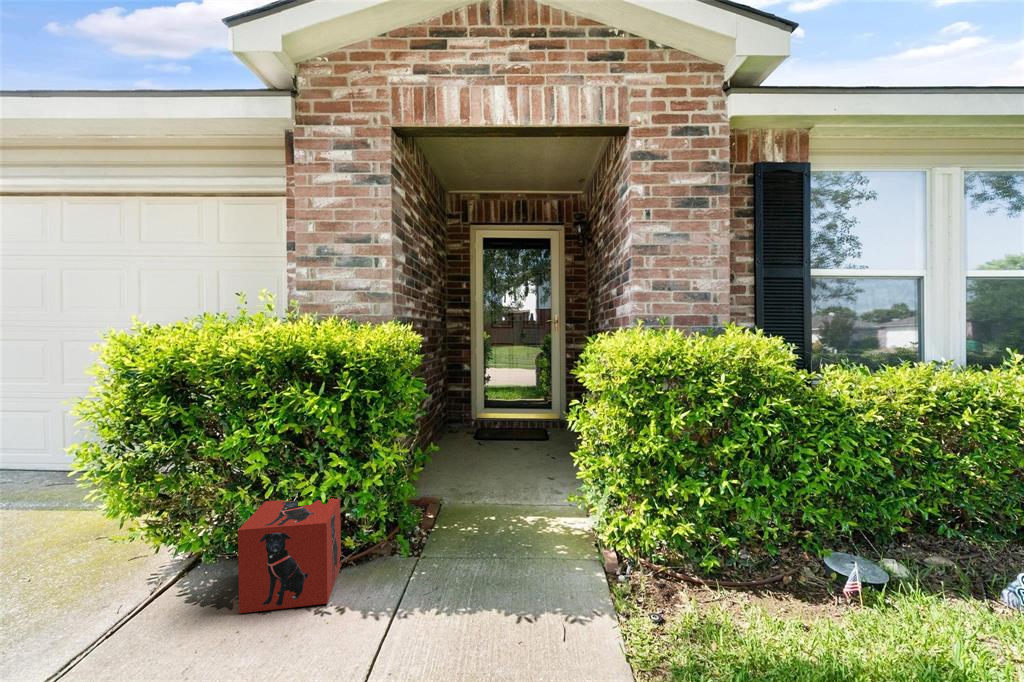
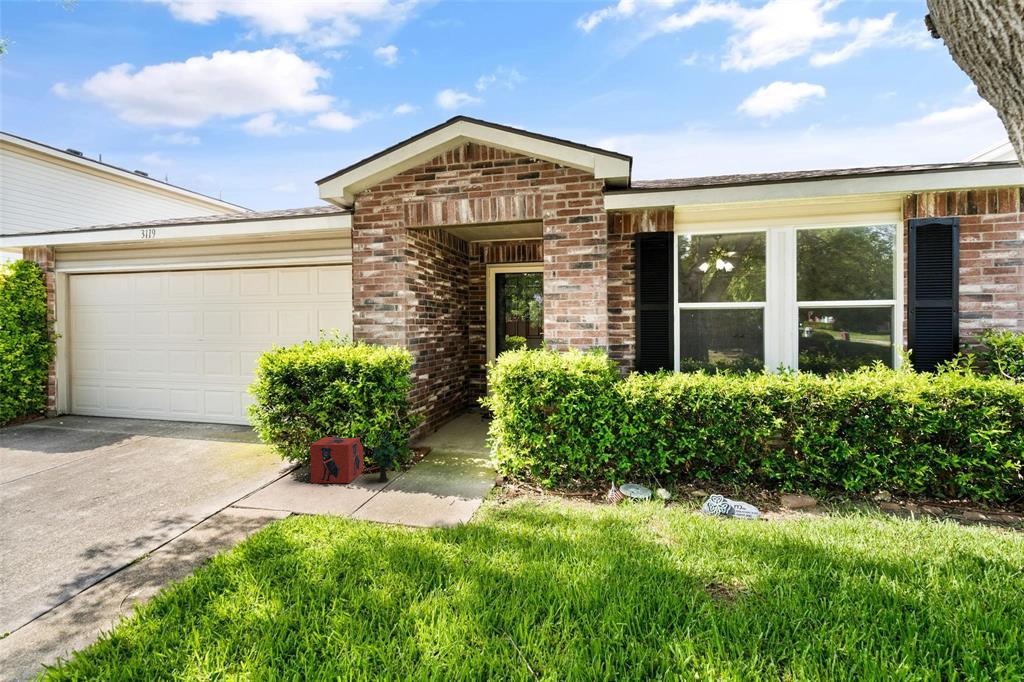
decorative plant: none [366,492,424,592] -> present [370,434,398,482]

